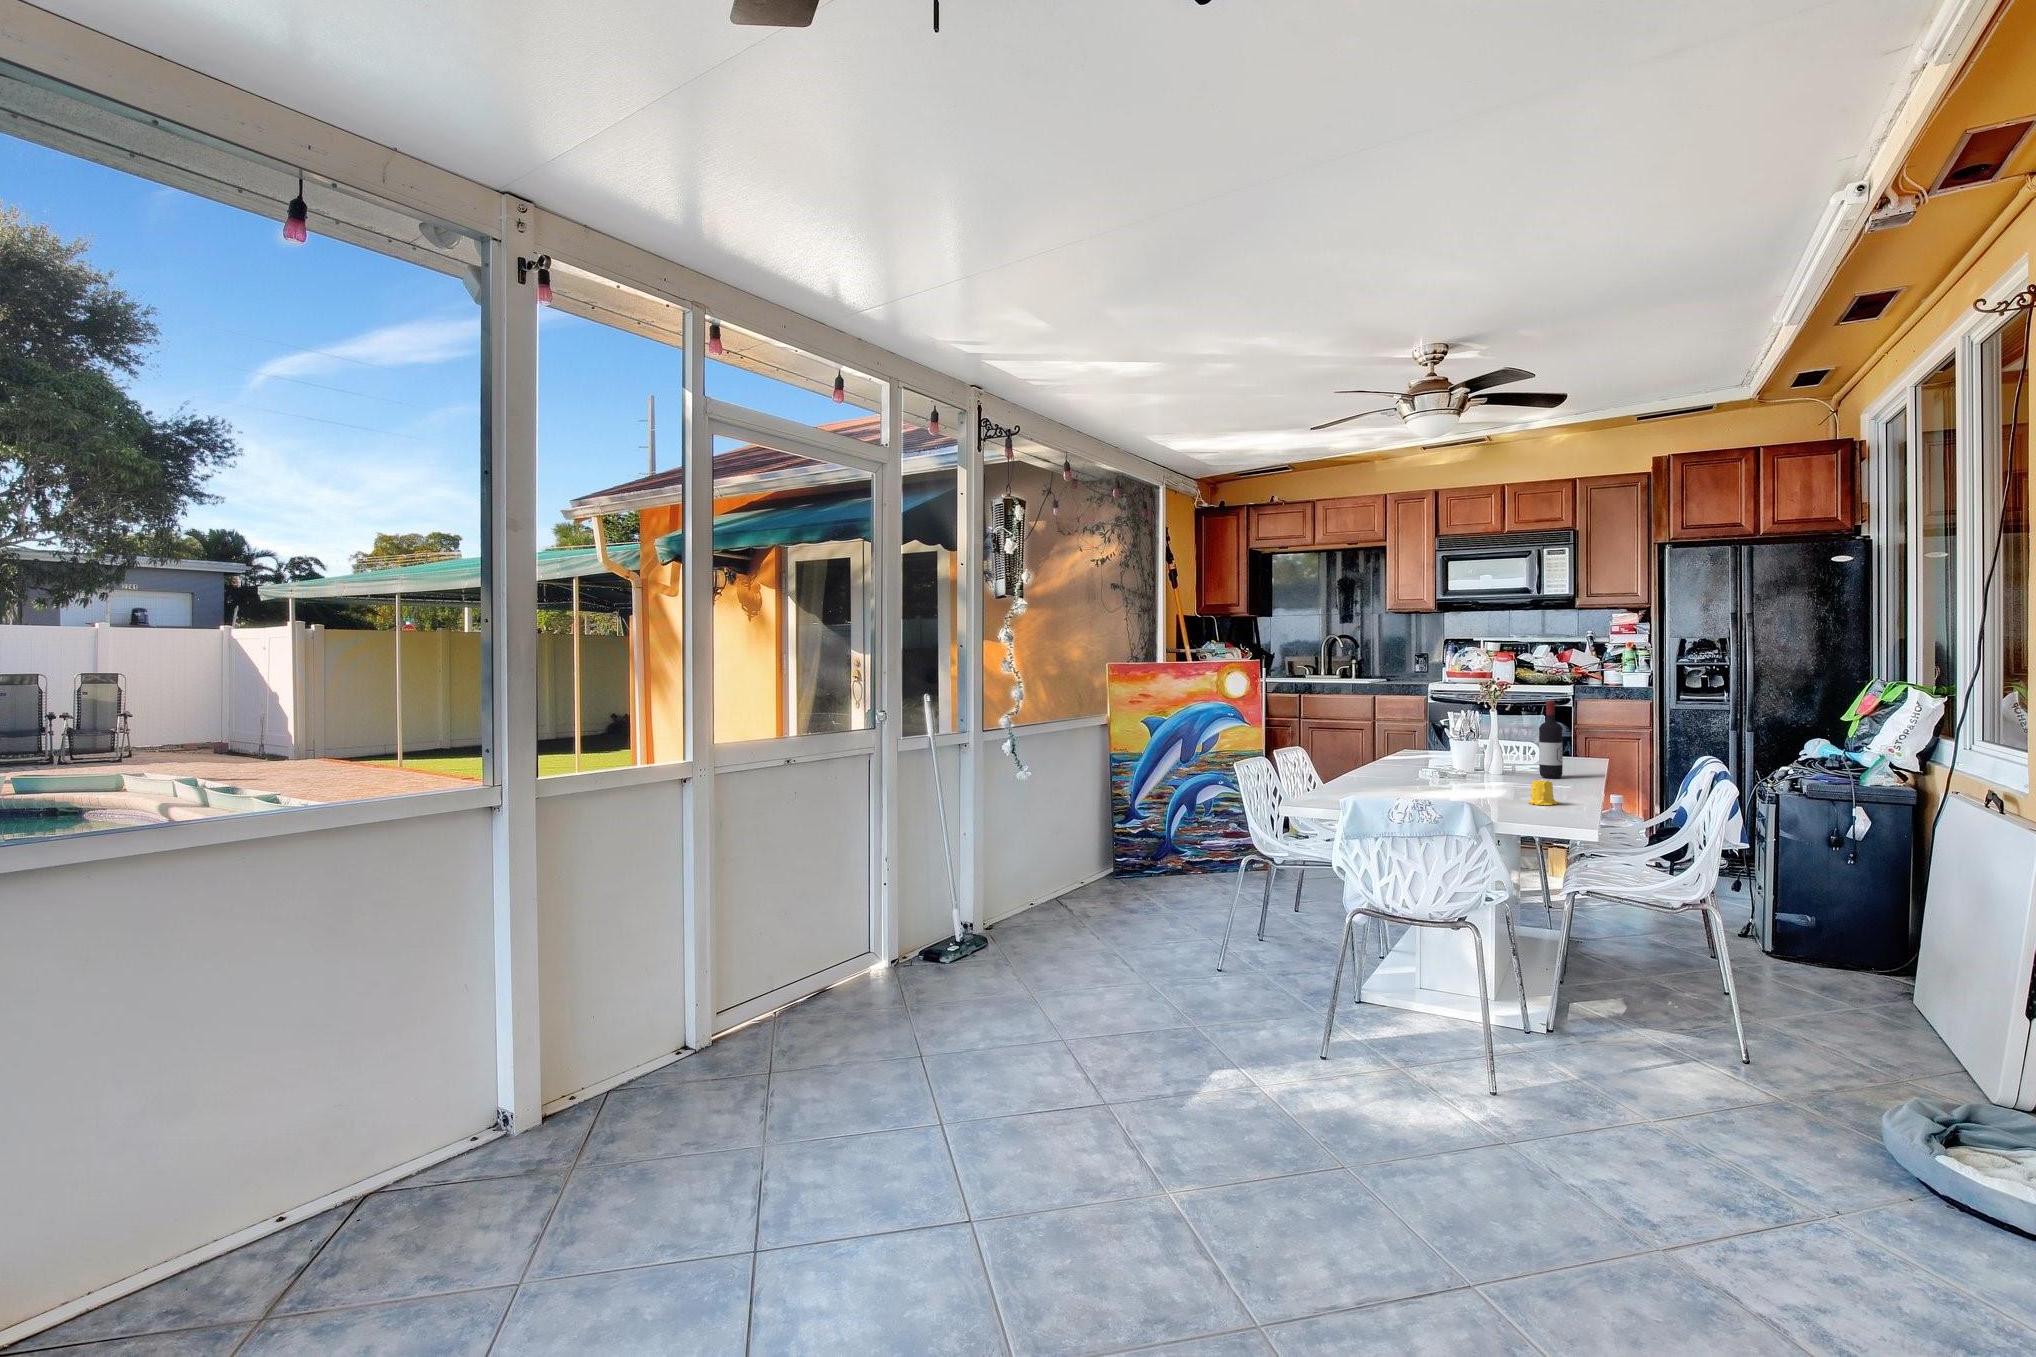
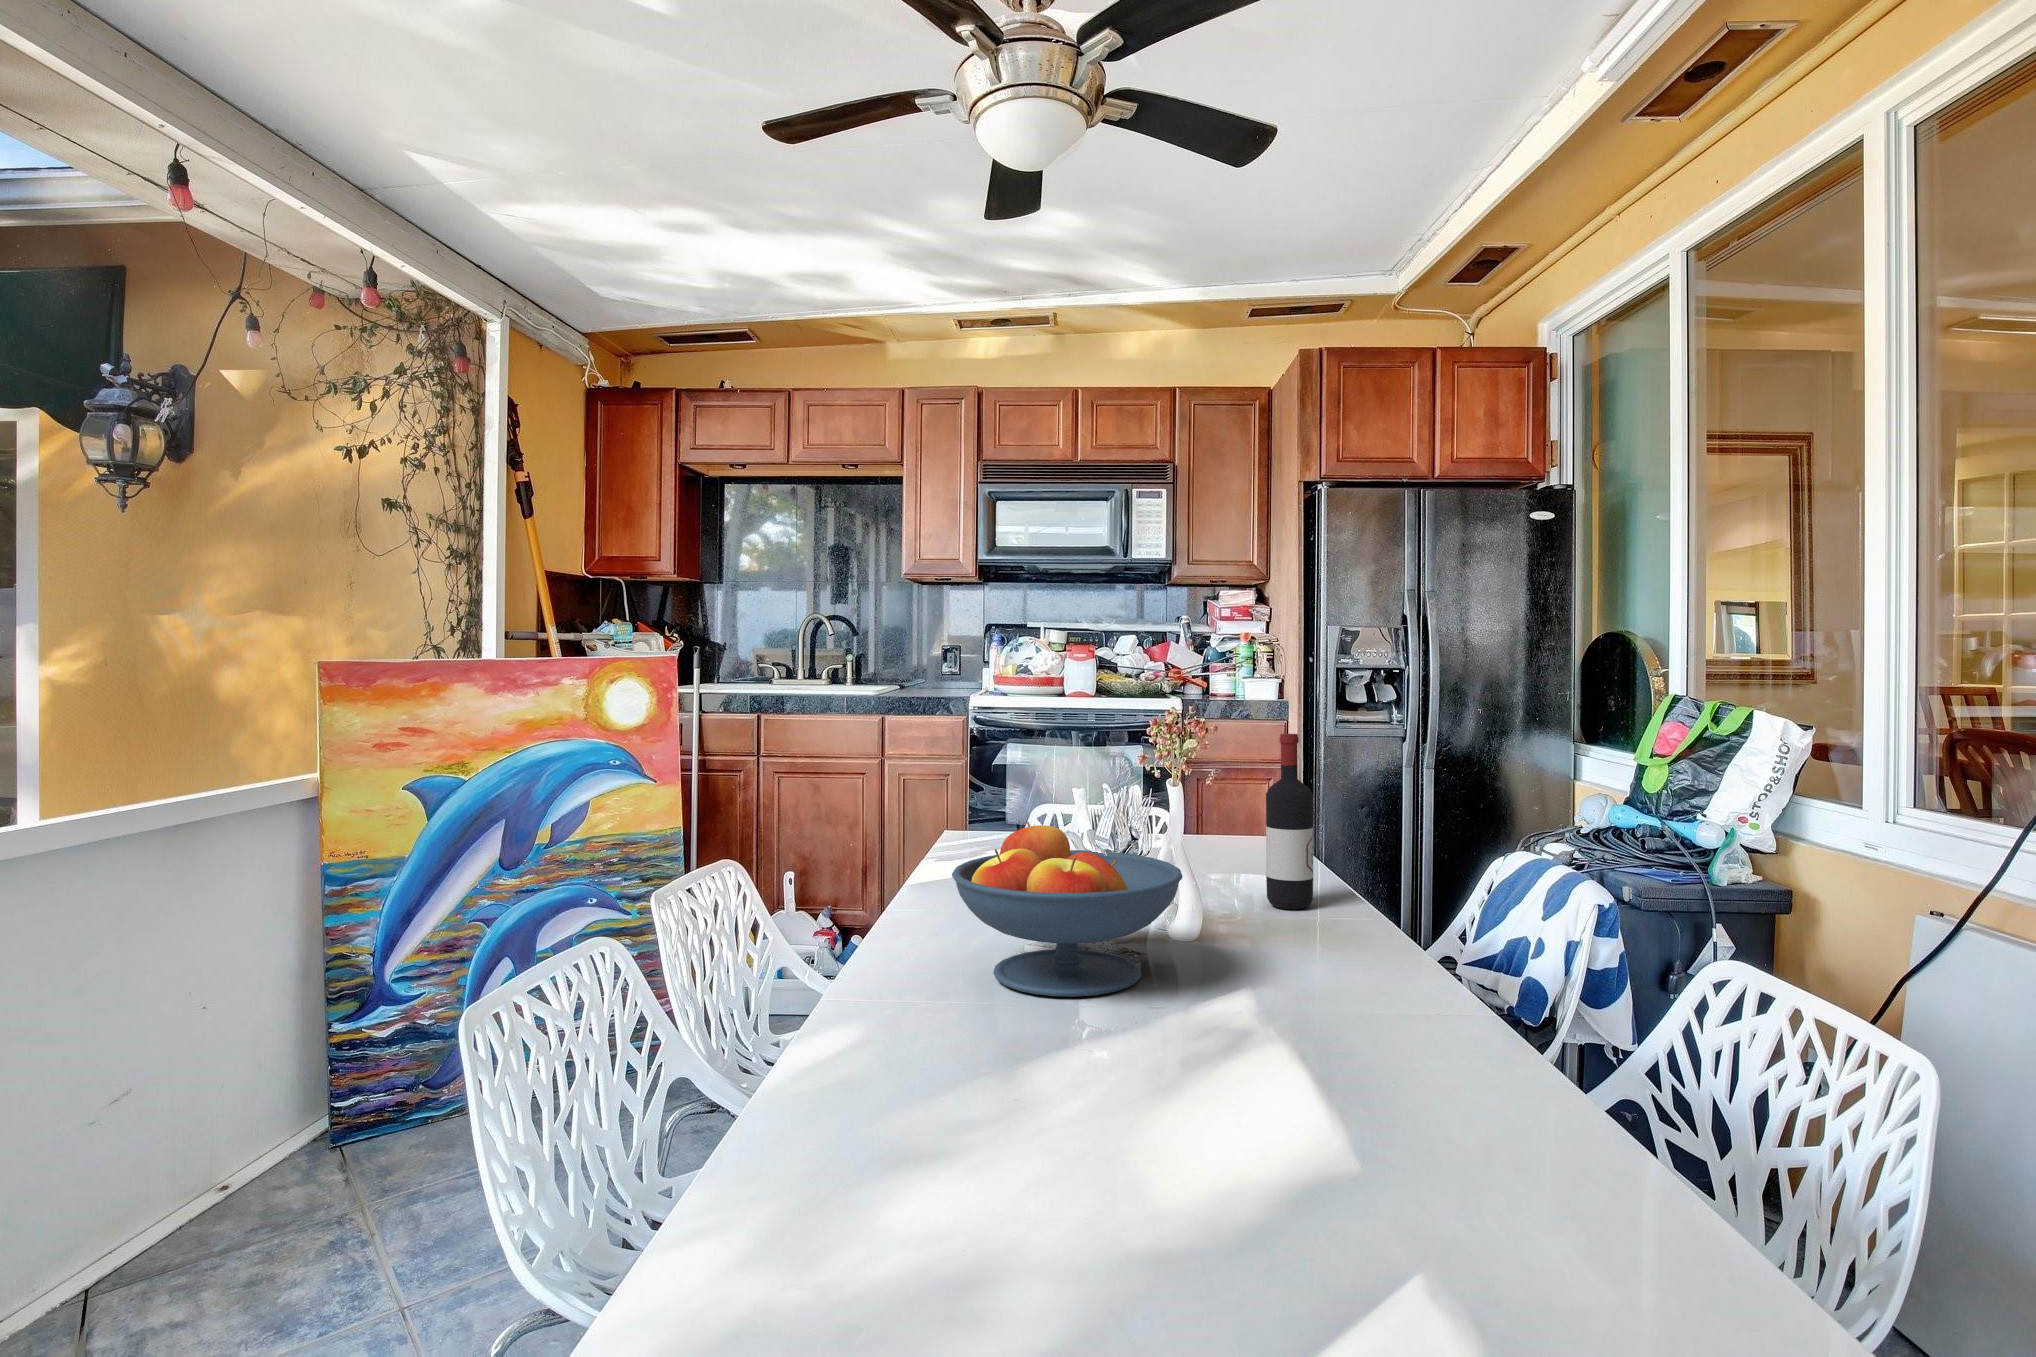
fruit bowl: none [1384,731,1475,789] -> present [952,822,1183,997]
candle: present [1528,780,1560,805] -> none [1386,983,1474,1074]

